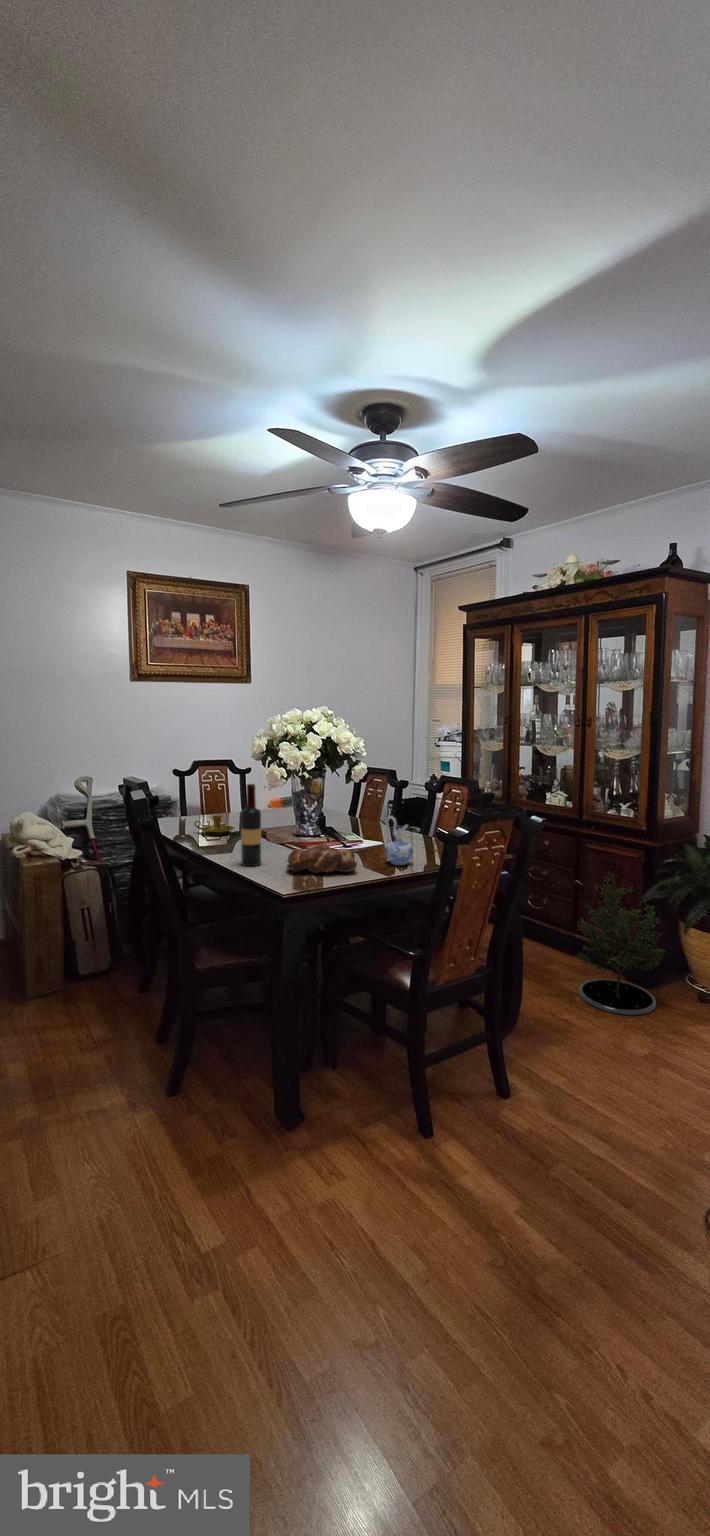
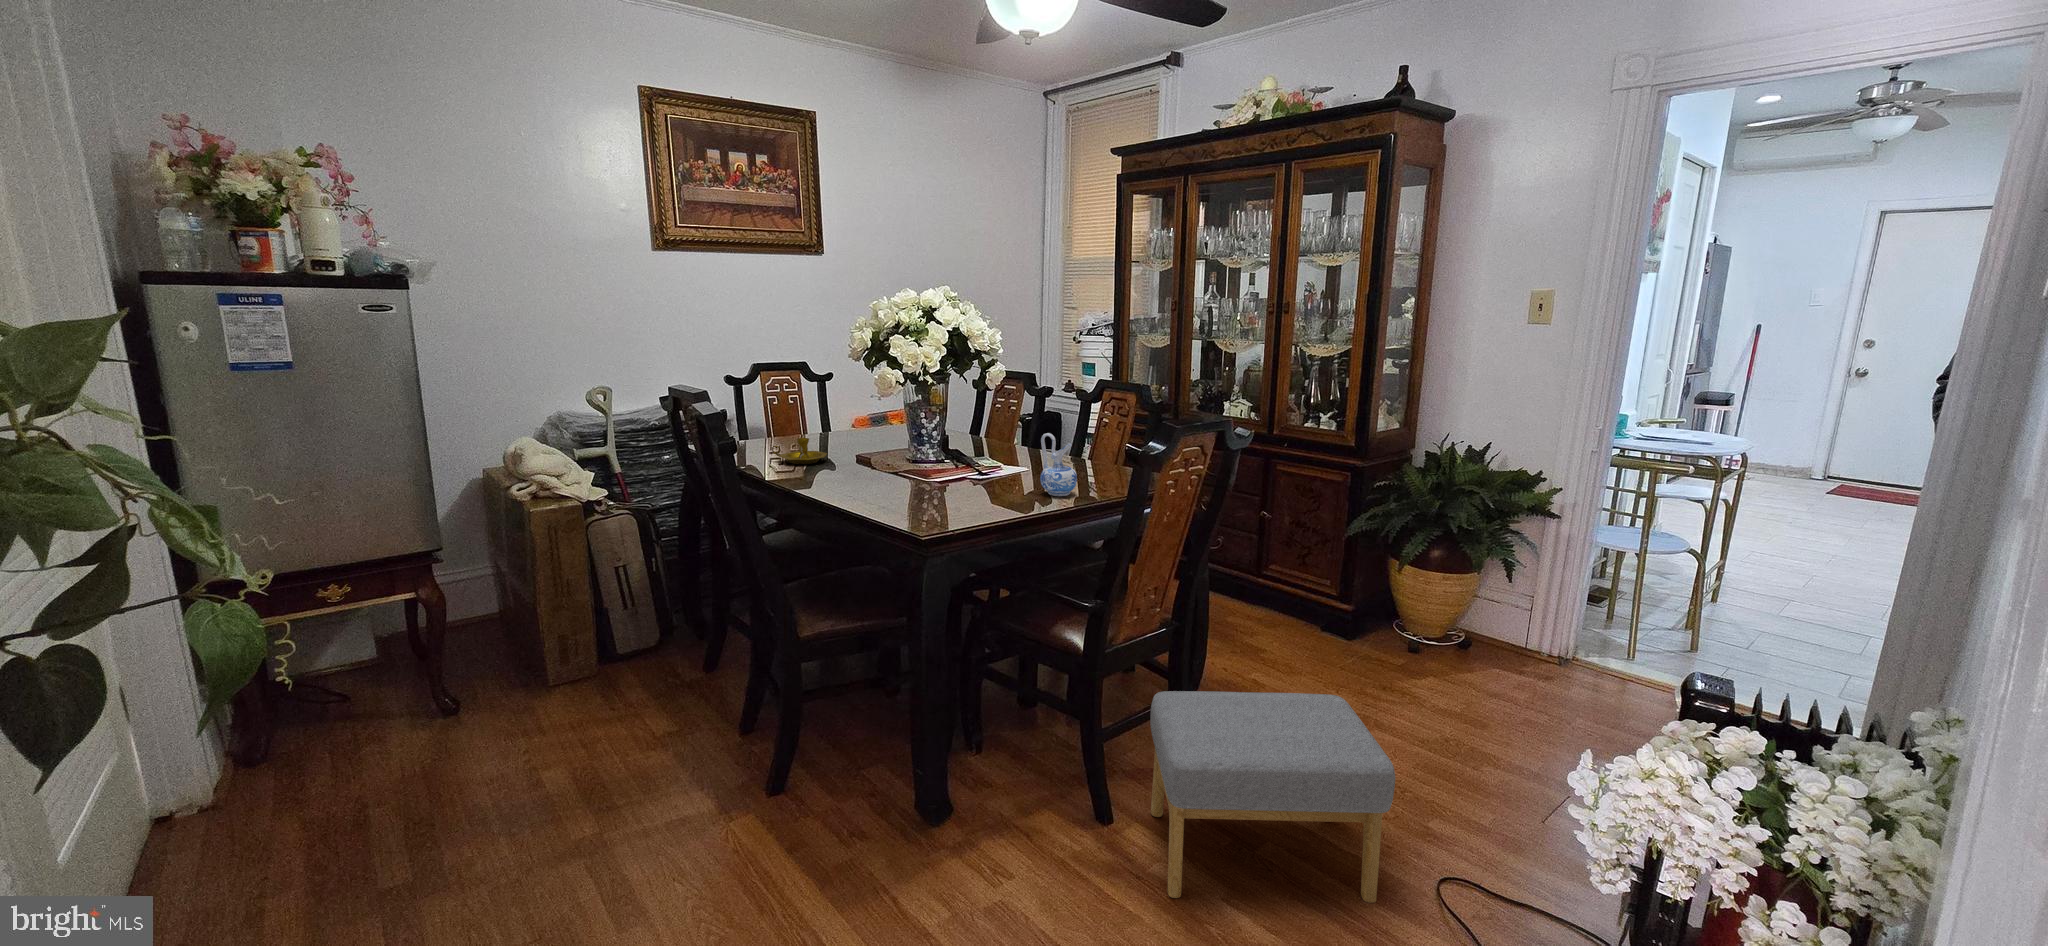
wine bottle: present [241,784,261,866] -> none [851,393,879,503]
bread loaf: present [287,844,357,873] -> none [916,471,1009,508]
potted tree: present [577,872,665,1015] -> none [1268,498,1377,672]
footstool: none [462,1027,661,1227] -> present [1150,691,1395,903]

